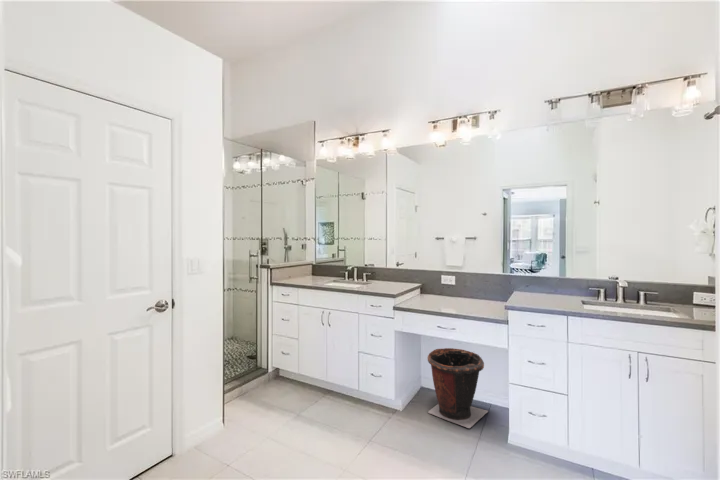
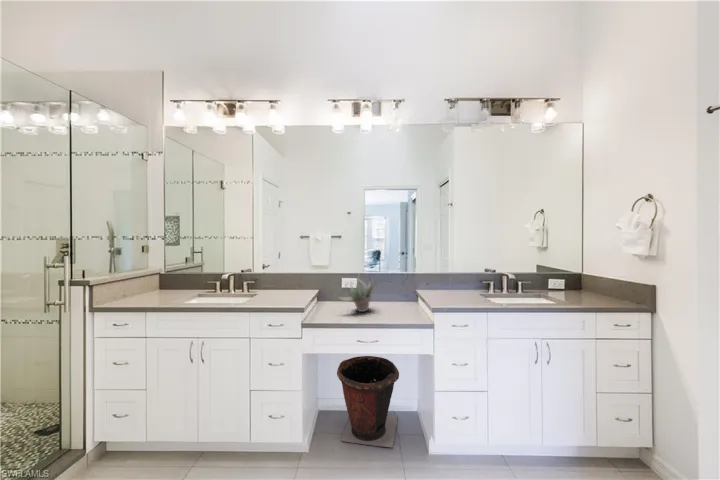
succulent plant: none [423,271,457,305] -> present [339,278,373,312]

